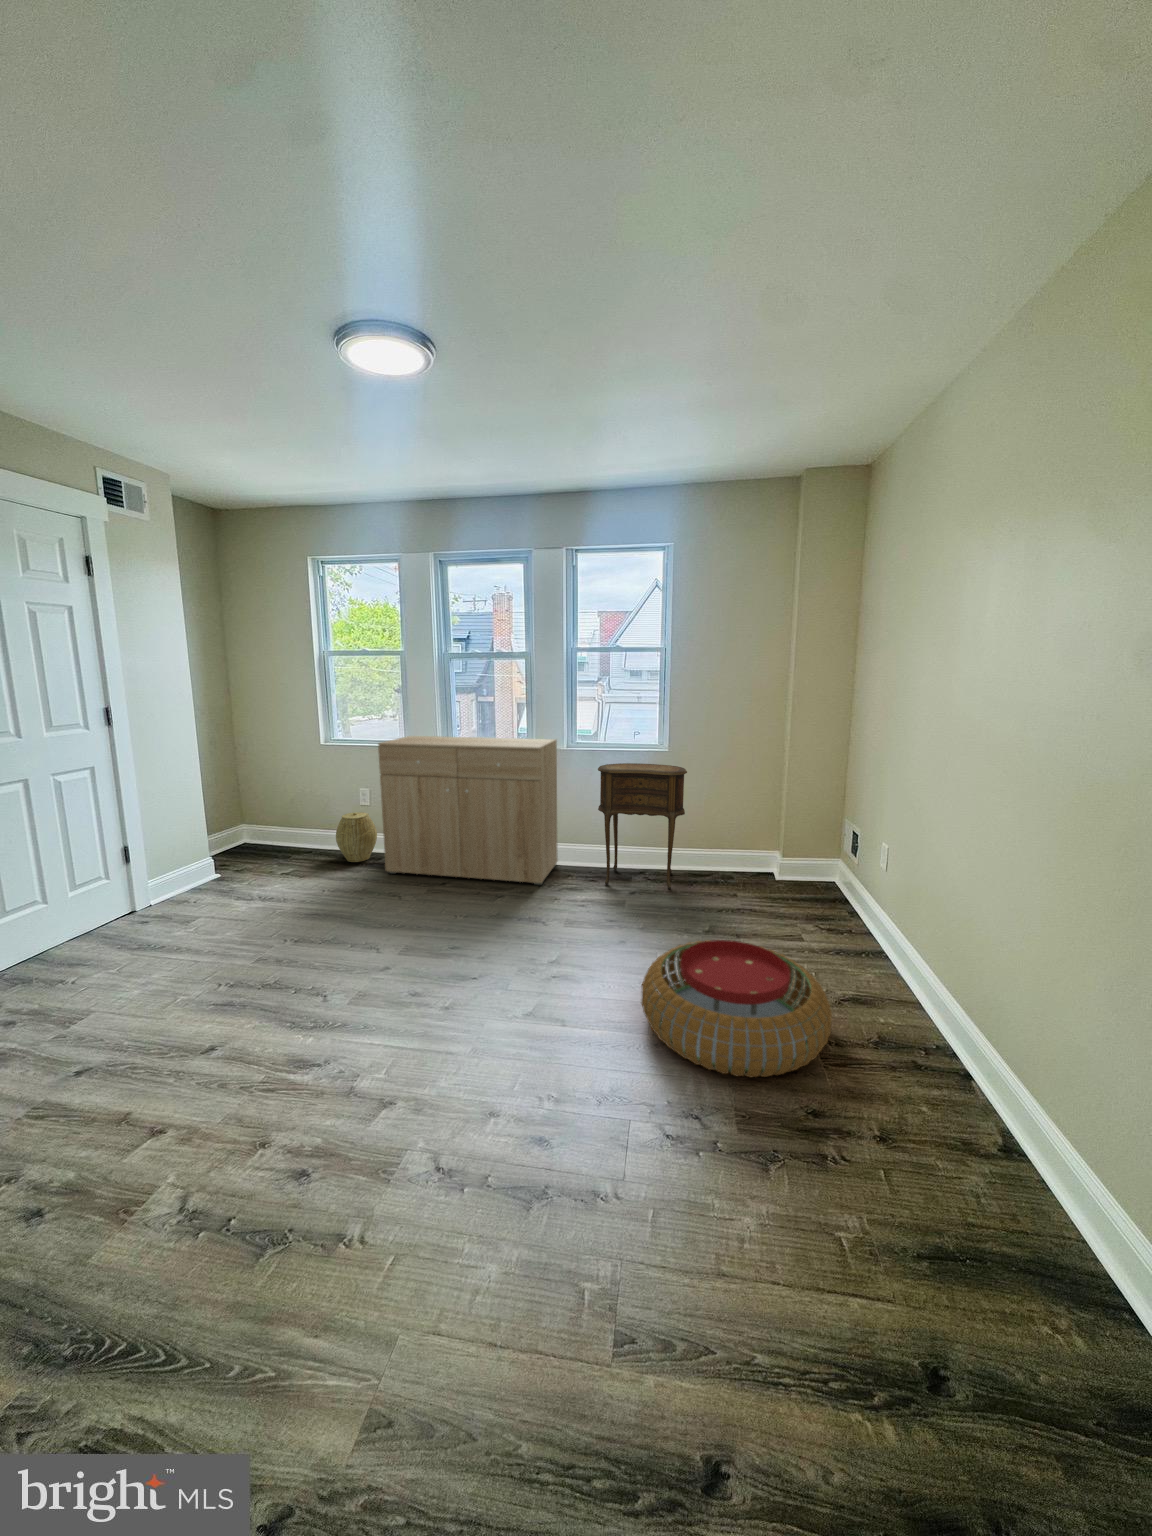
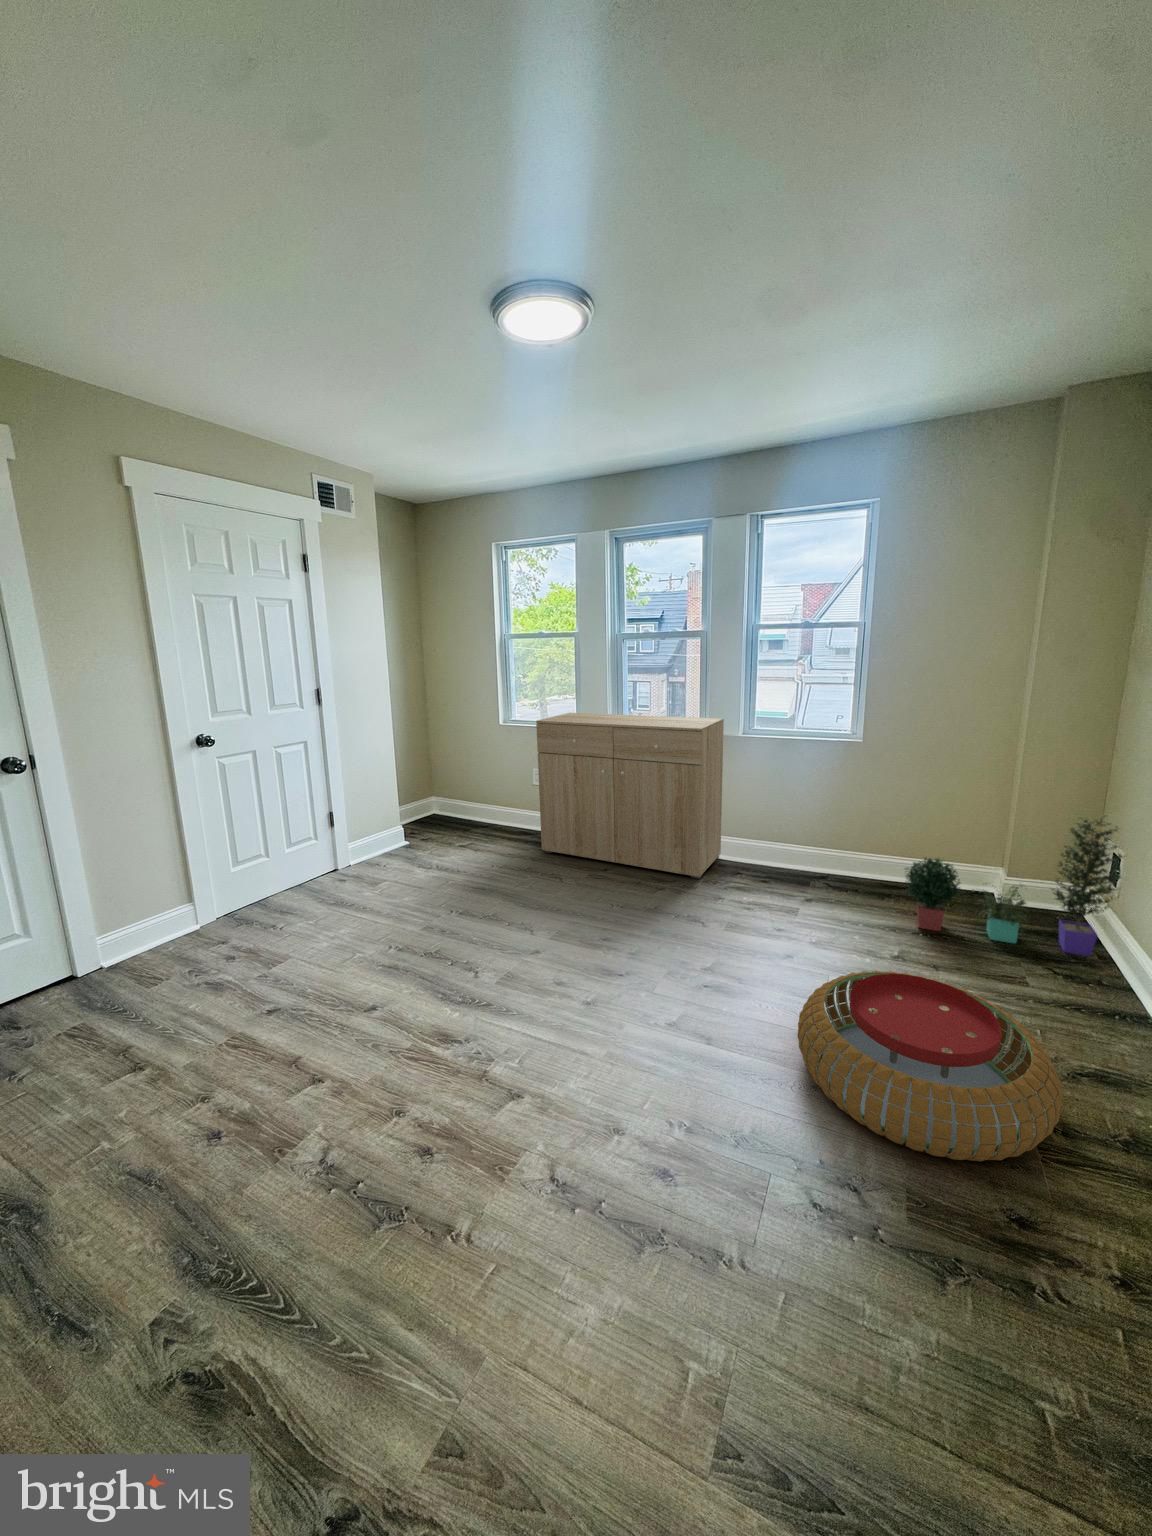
side table: present [598,763,687,889] -> none [768,748,882,898]
potted plant: none [709,807,857,915] -> present [905,818,1122,956]
woven basket: present [336,812,377,862] -> none [498,788,537,838]

